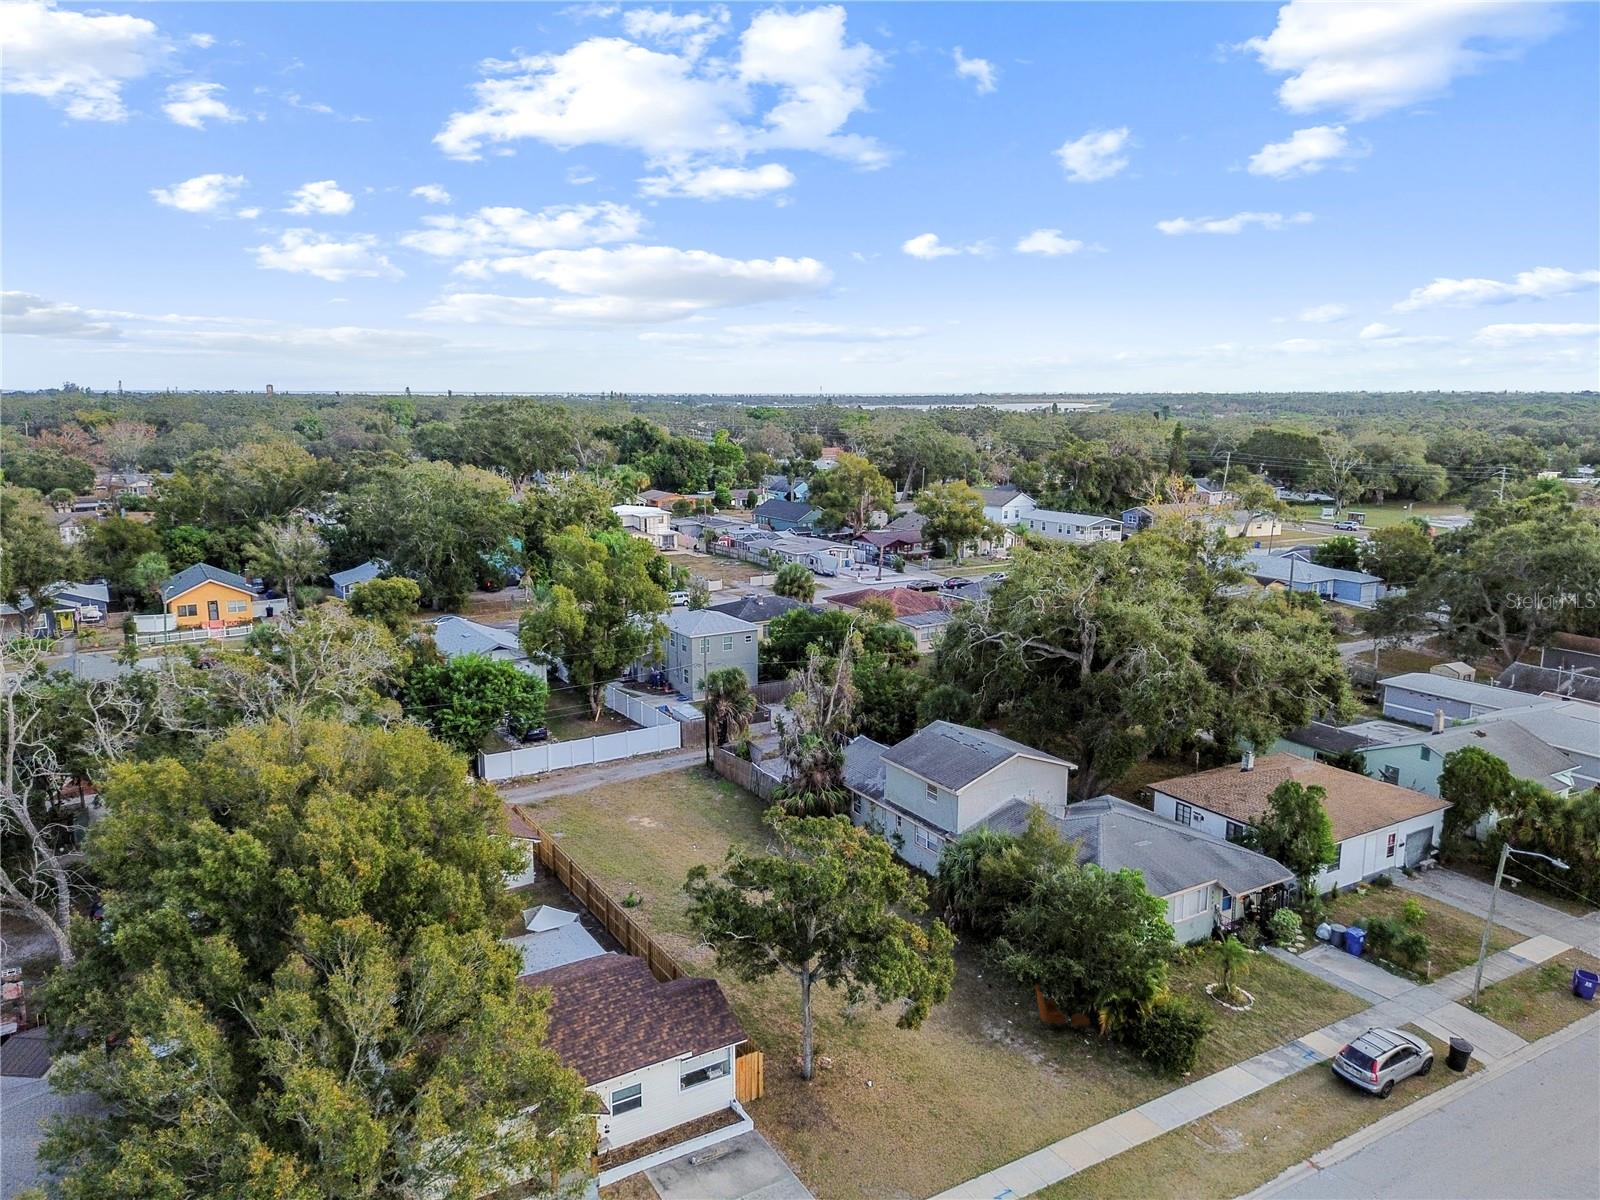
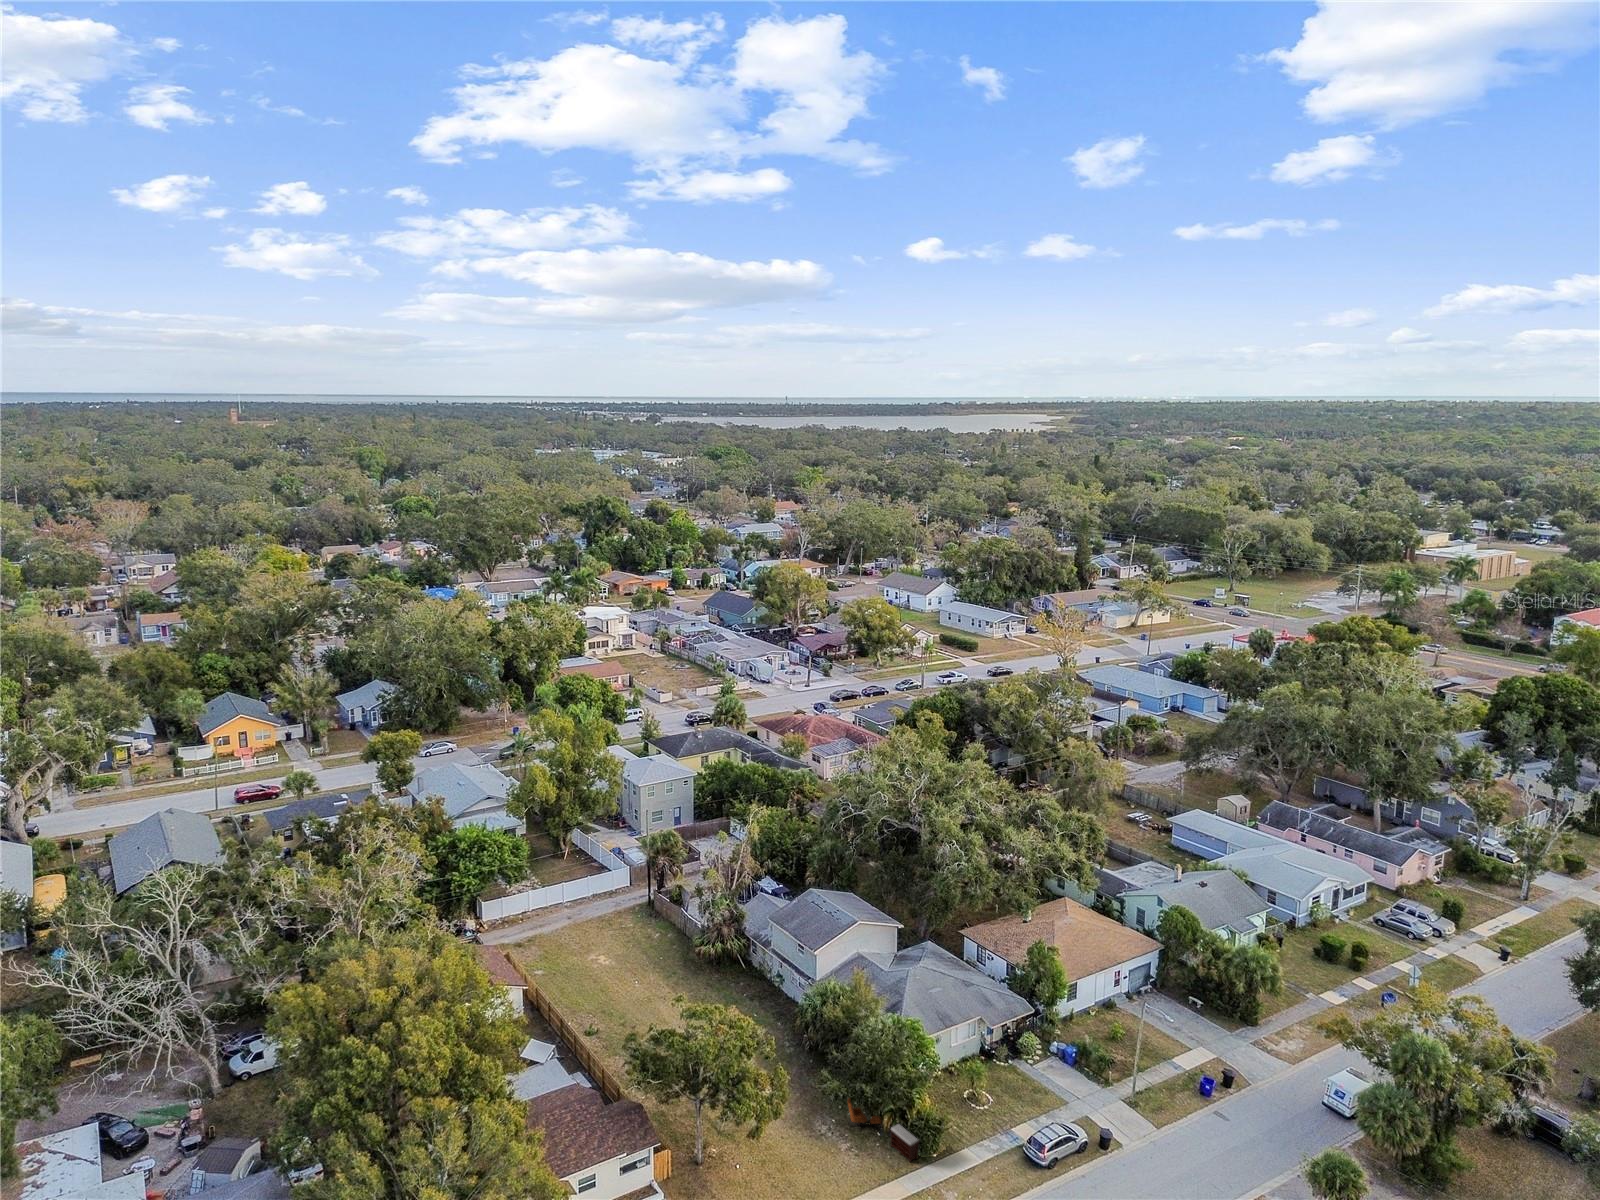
bench: none [1112,1023,1168,1084] -> present [891,1124,919,1162]

